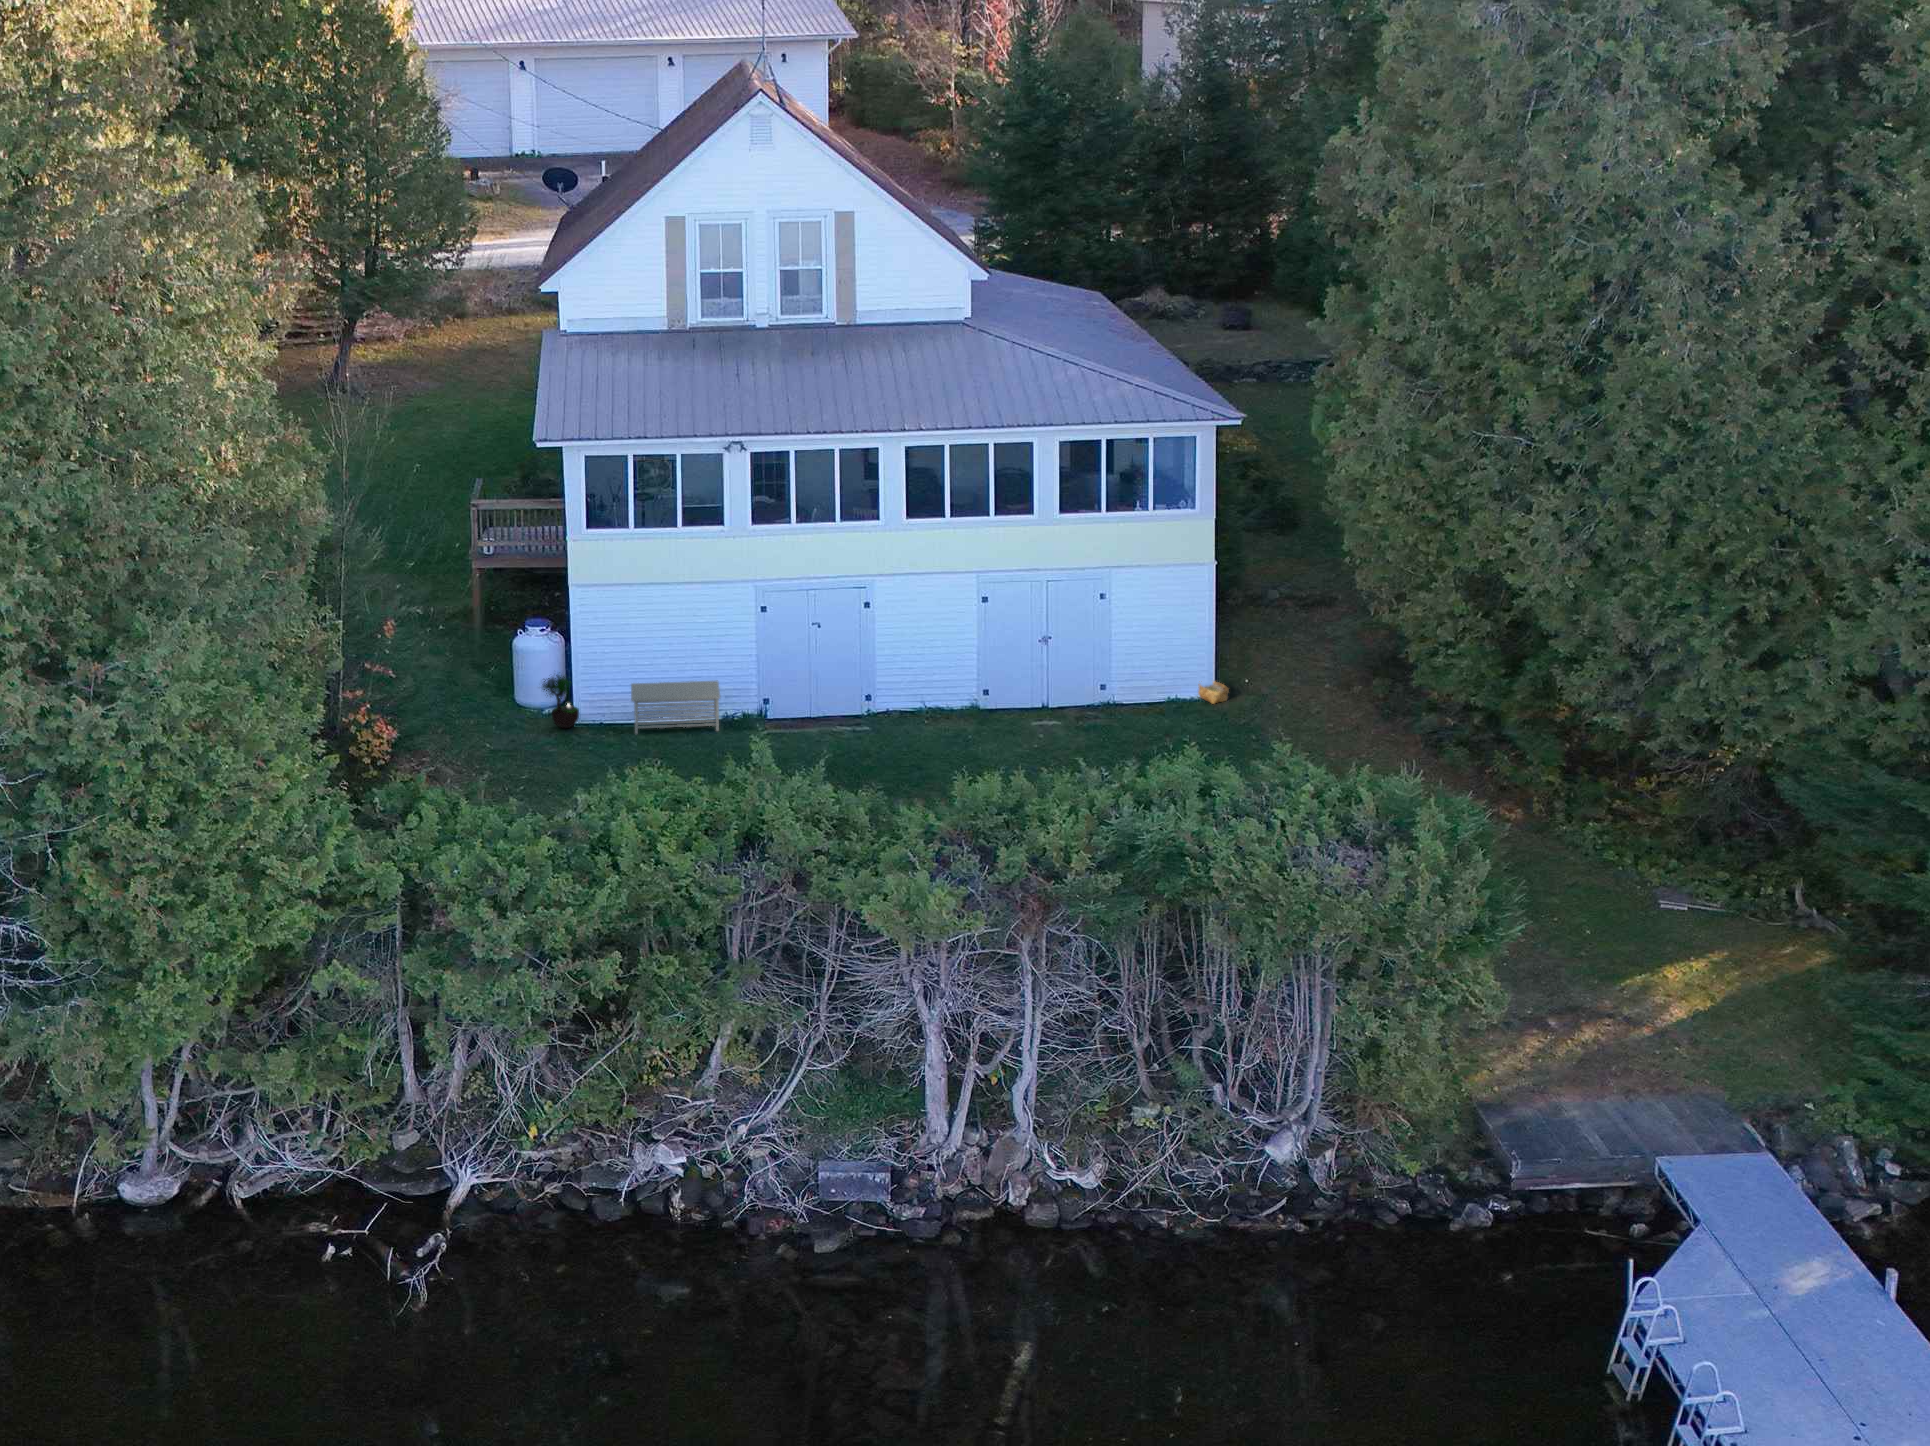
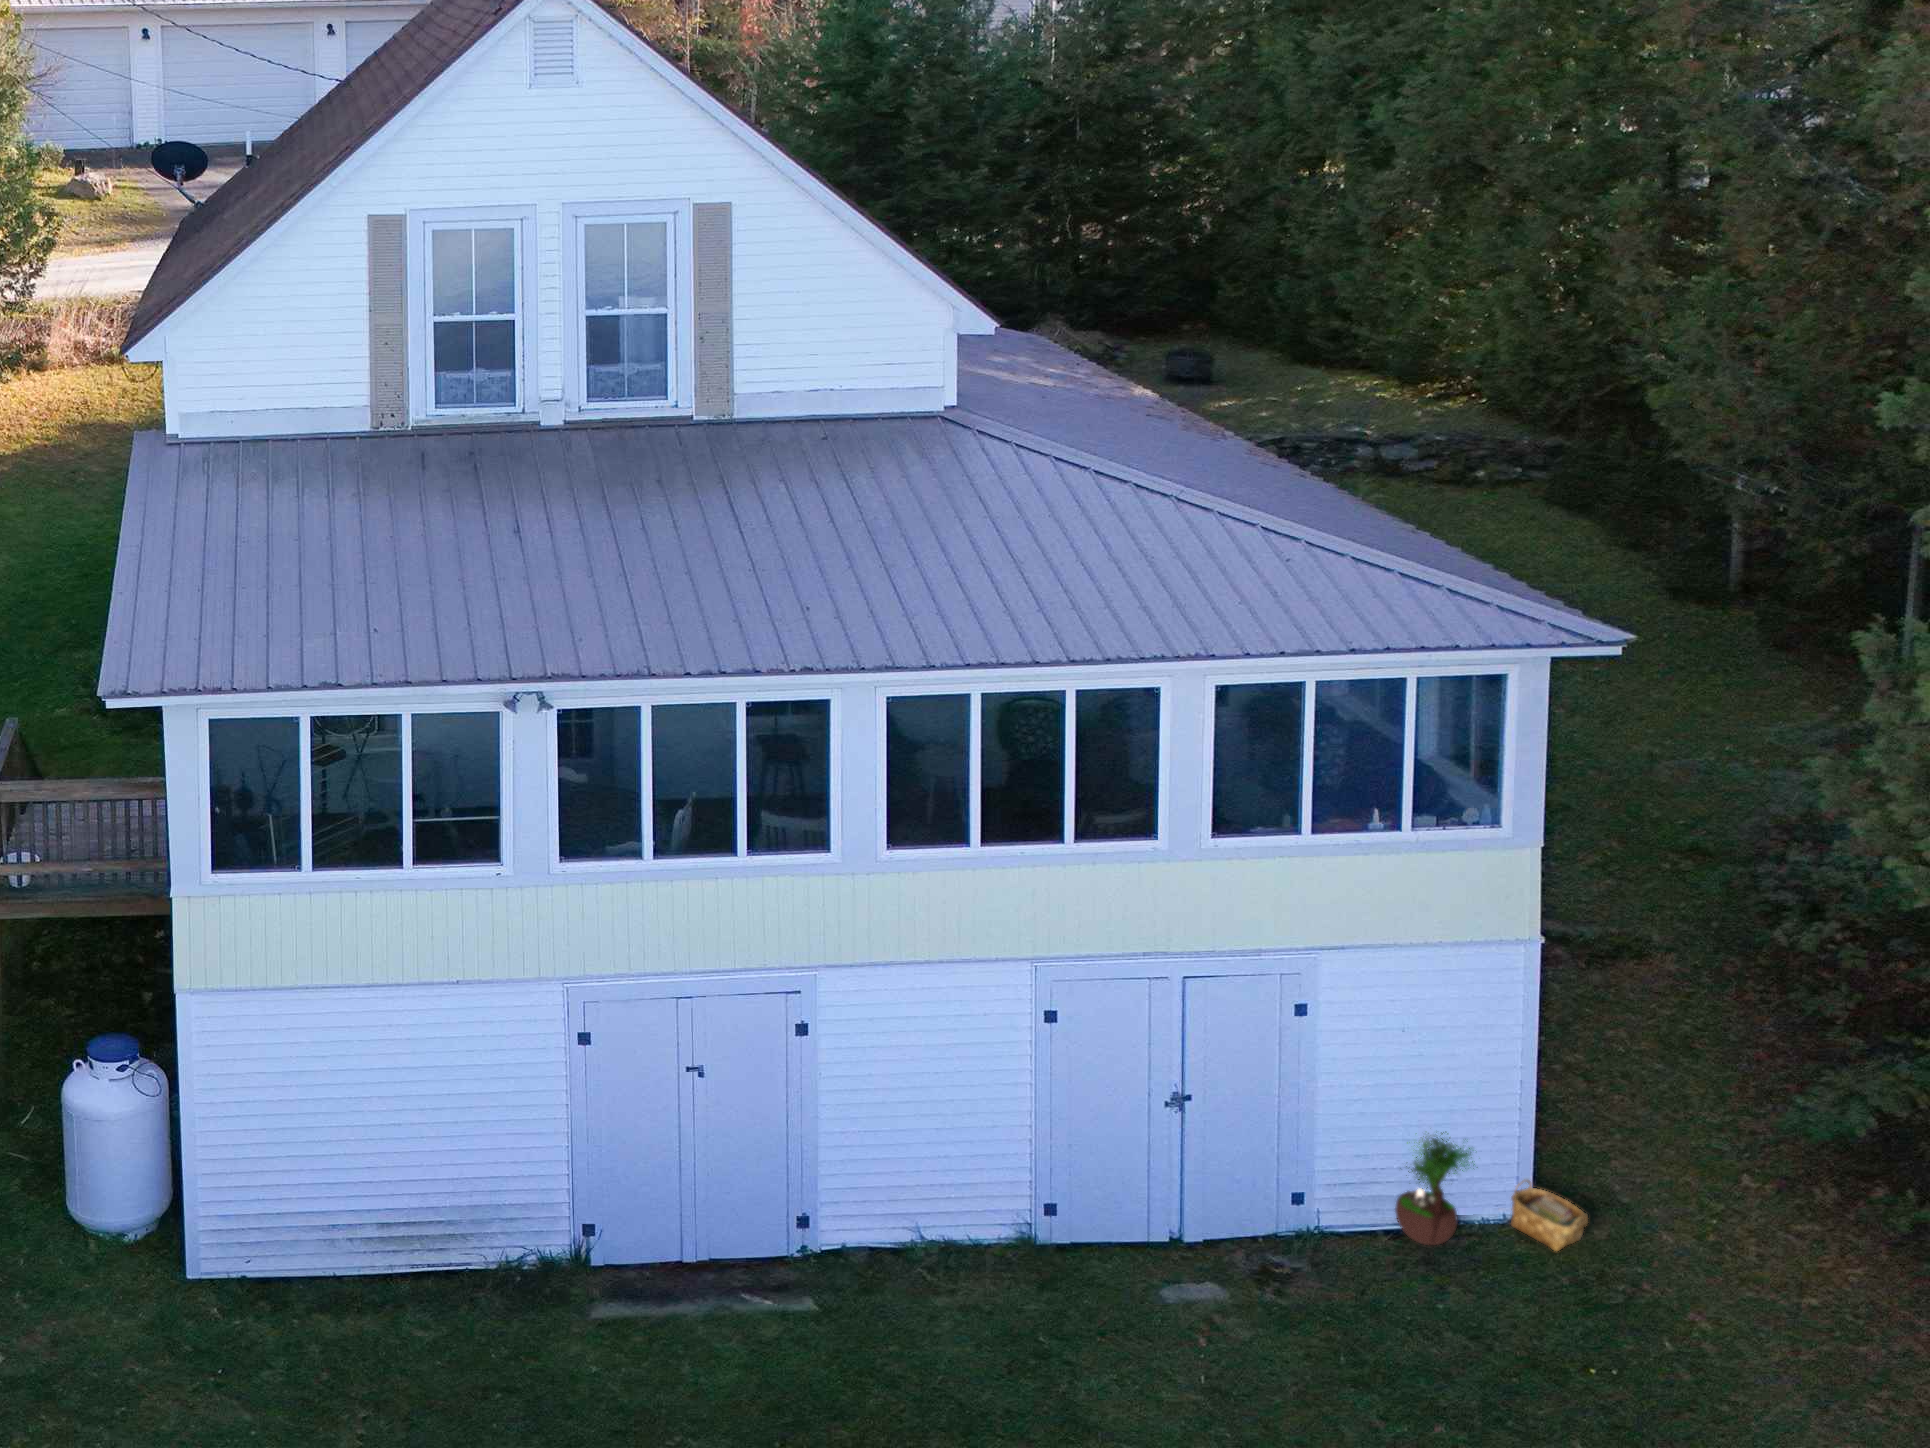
potted tree: present [542,675,579,728] -> present [1395,1131,1478,1245]
storage bench: present [631,680,720,734] -> none [304,1188,497,1325]

